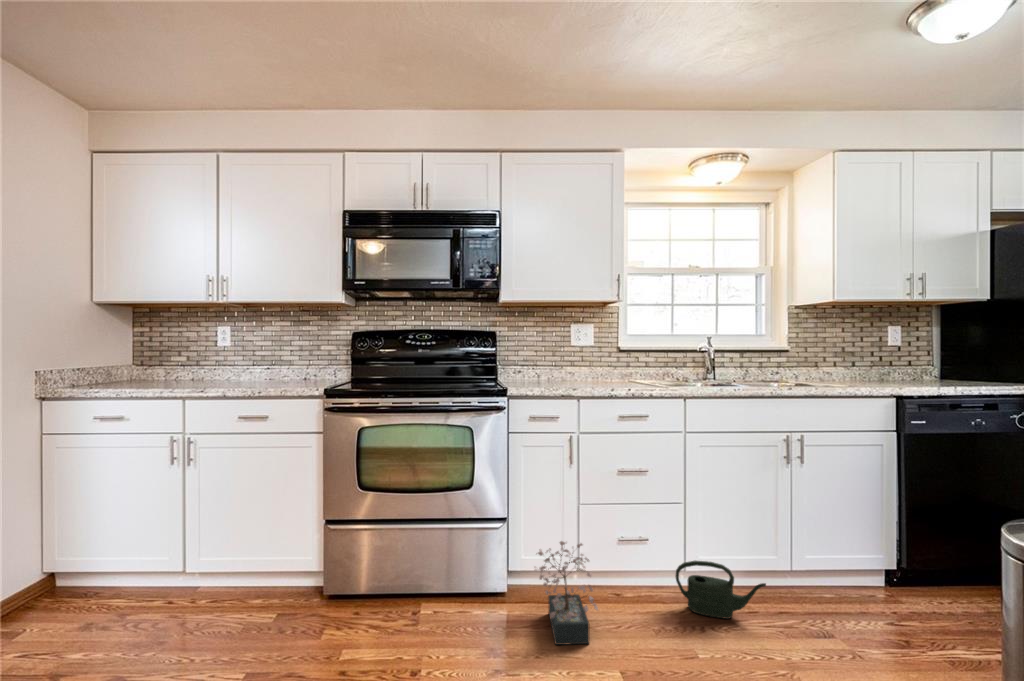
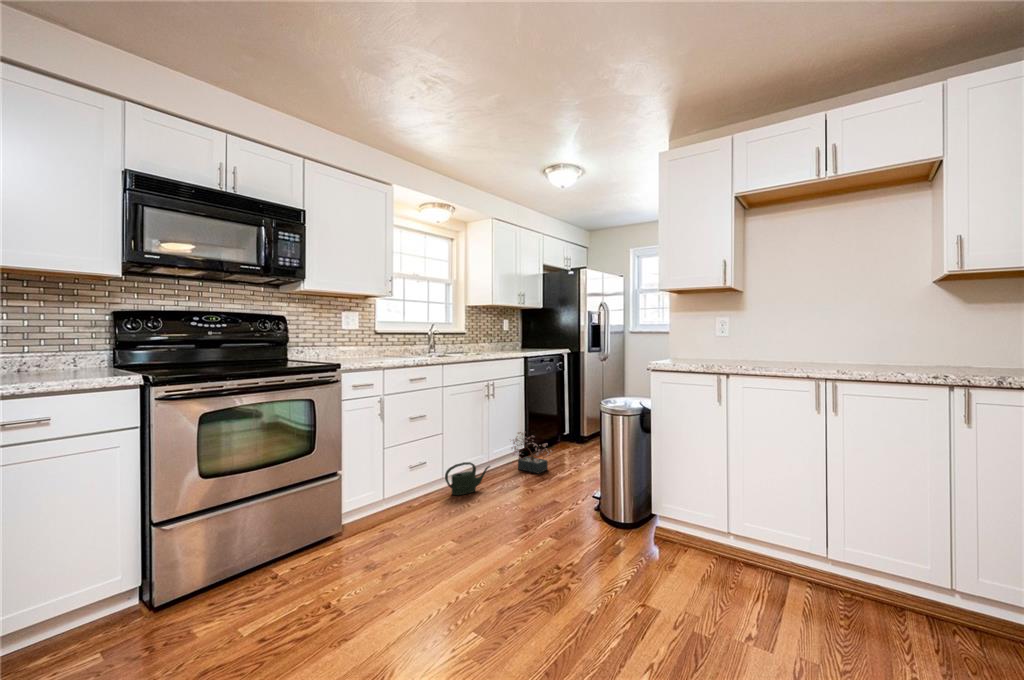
decorative plant: present [535,541,598,645] -> present [512,432,551,473]

